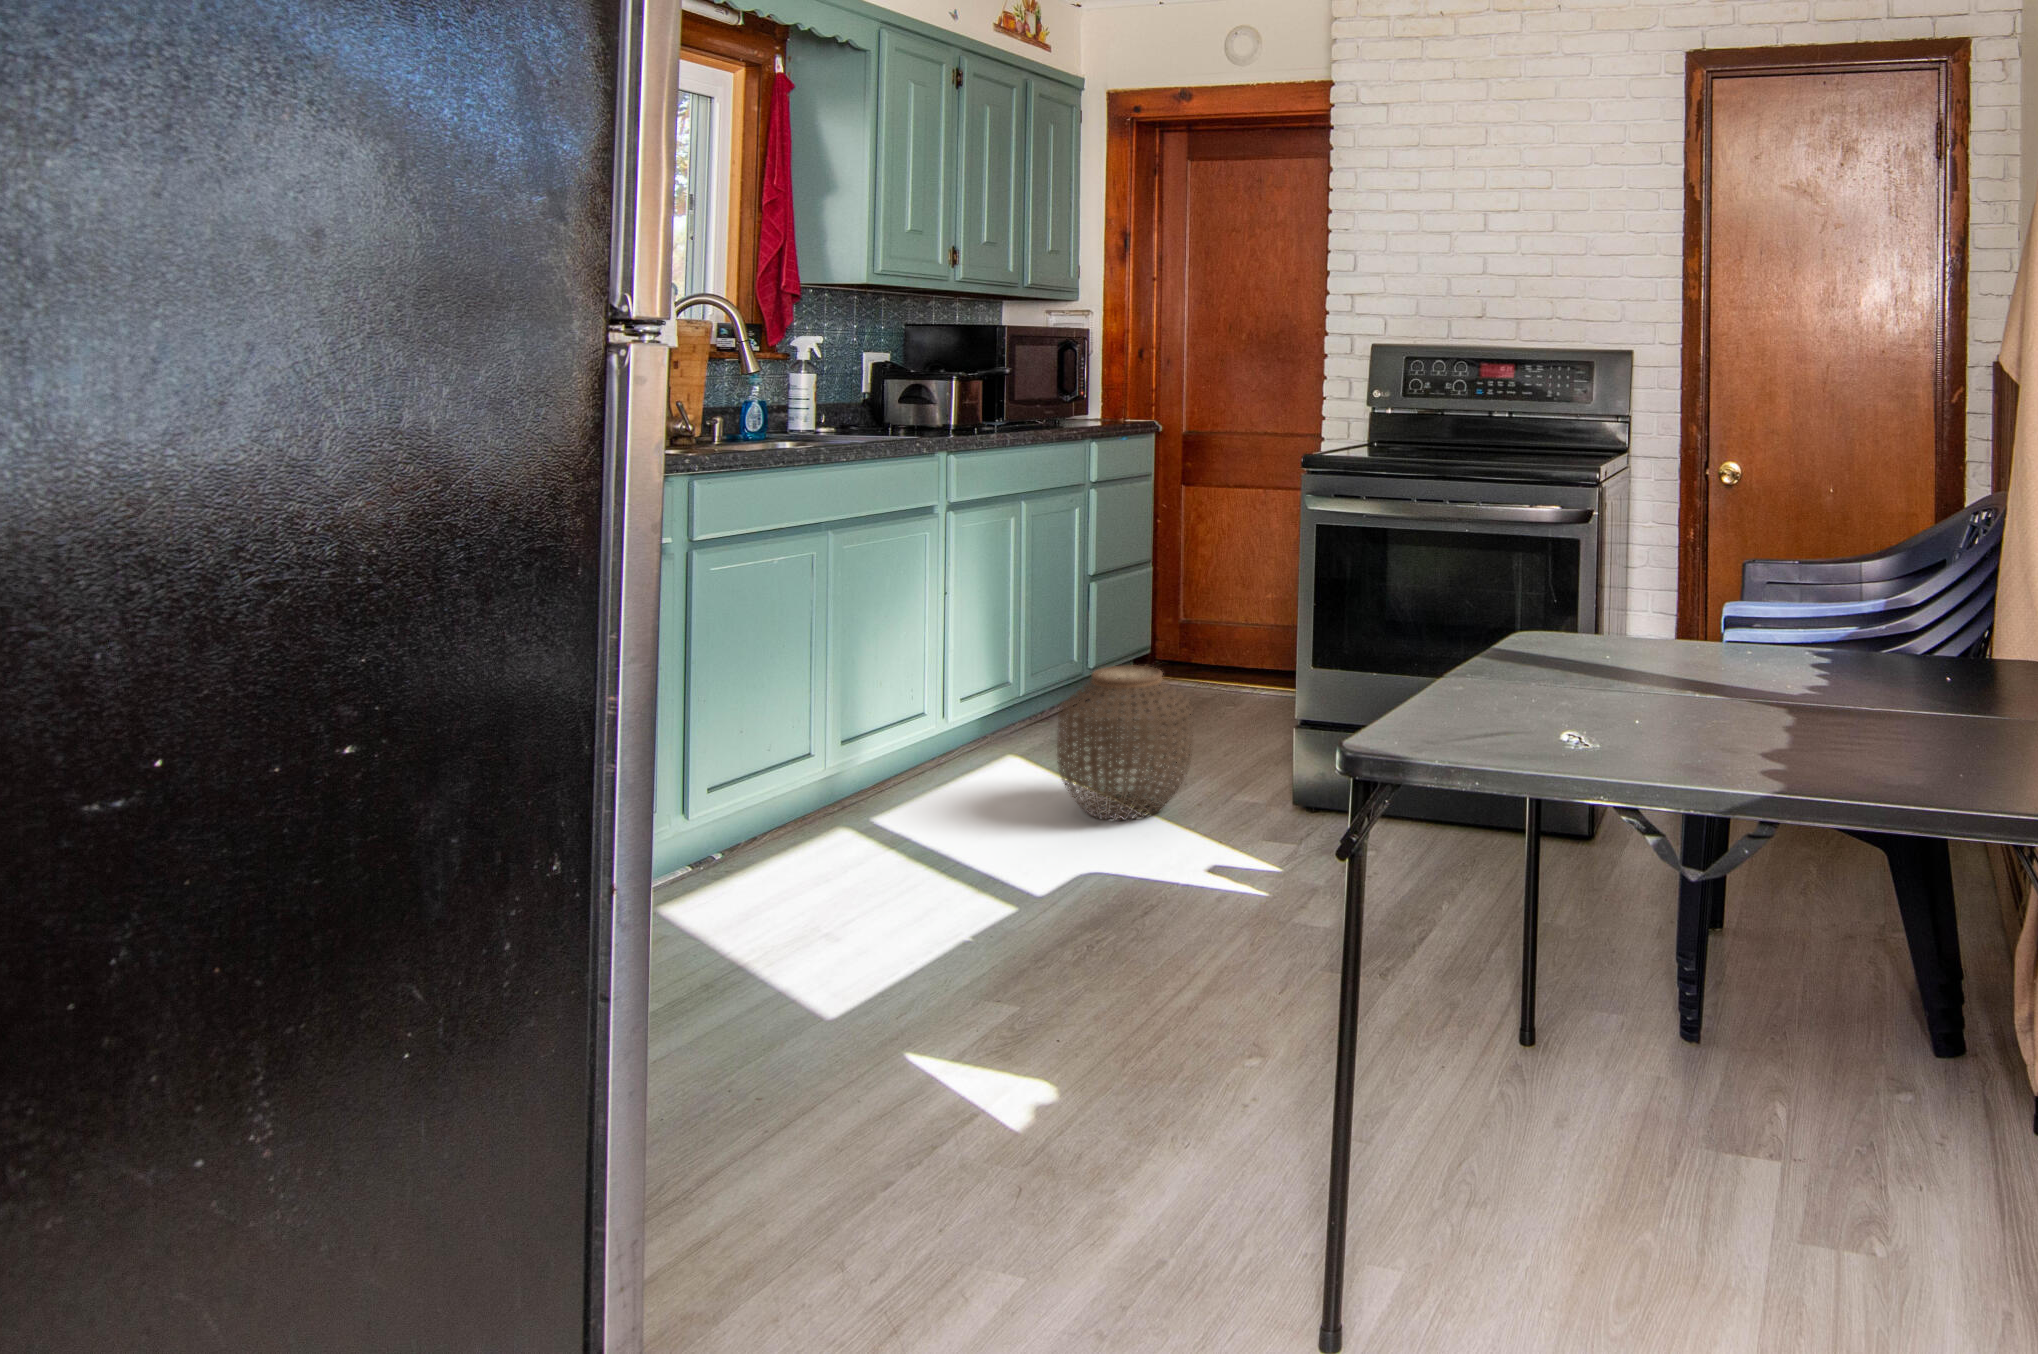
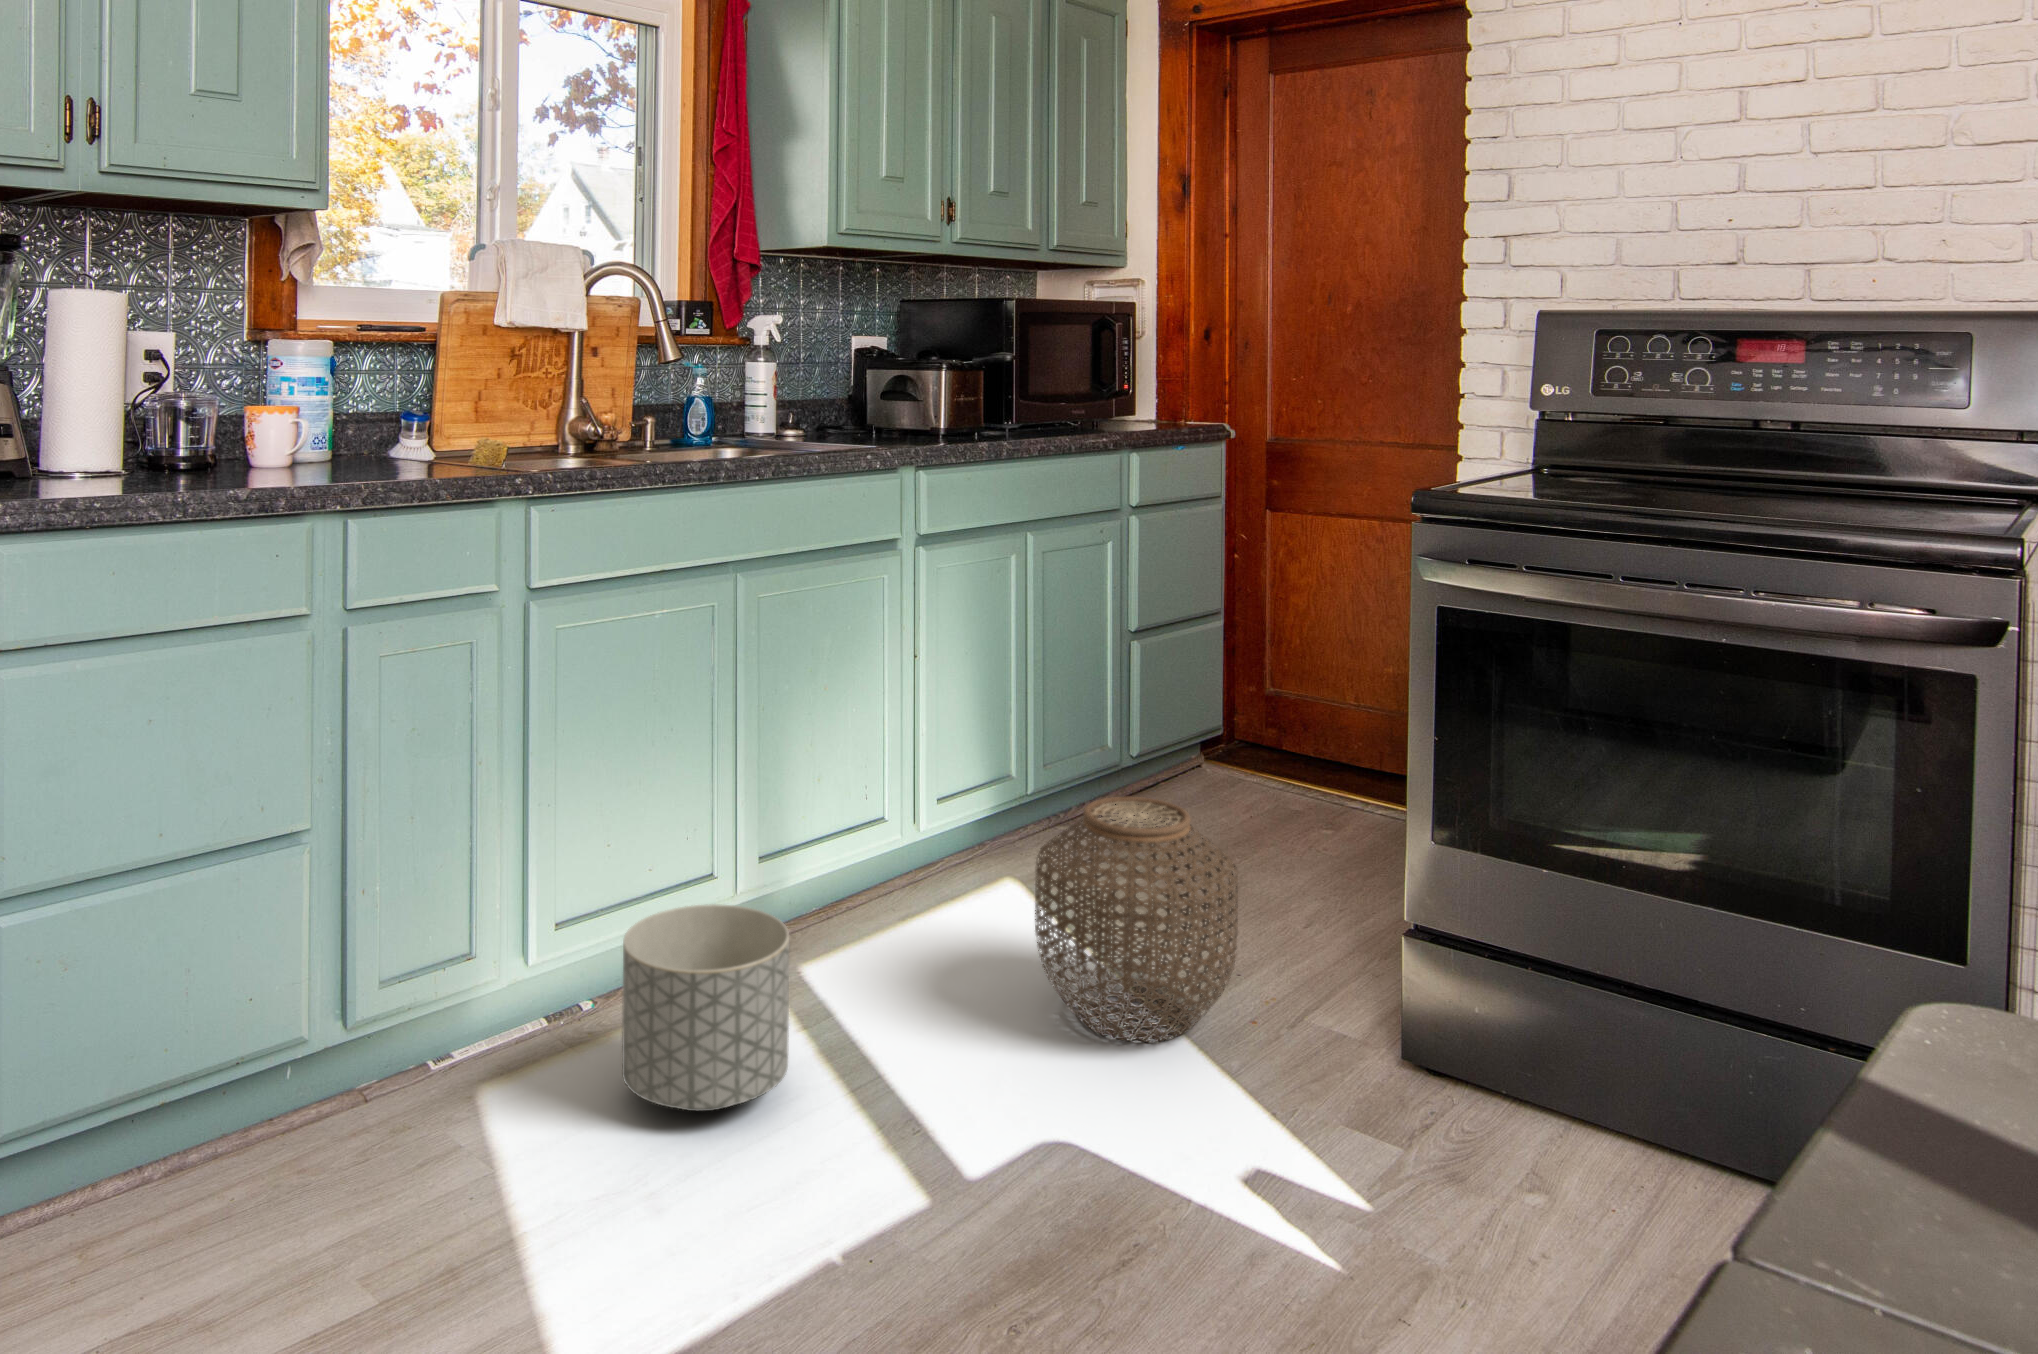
planter: none [778,755,903,889] -> present [622,904,789,1111]

